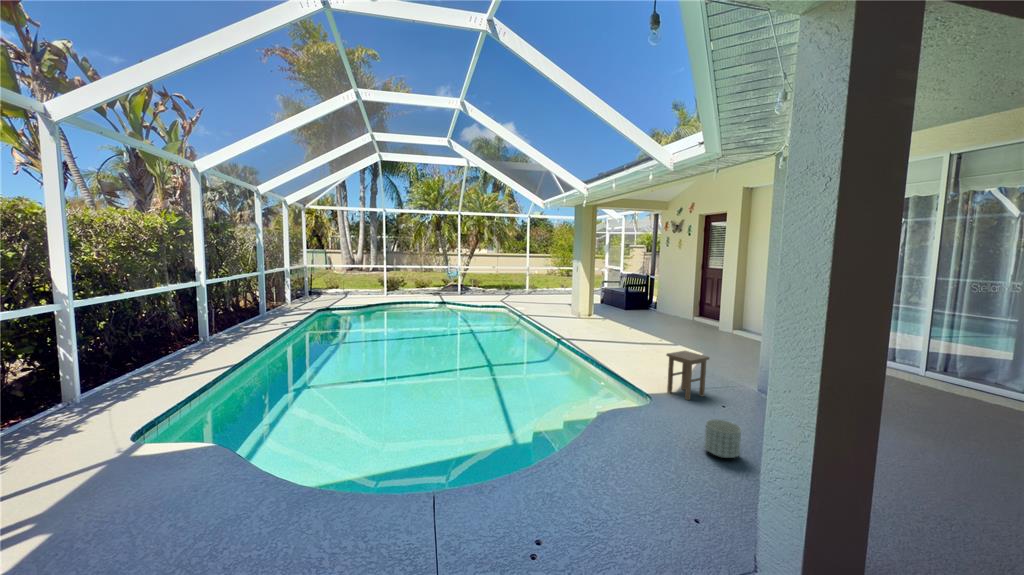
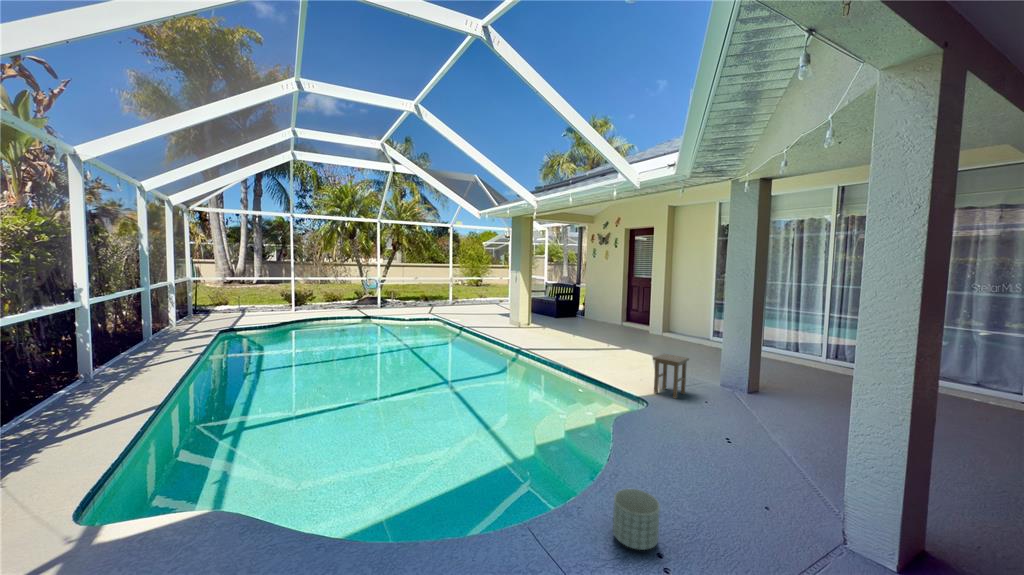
planter: present [705,419,741,458] -> present [613,489,660,550]

